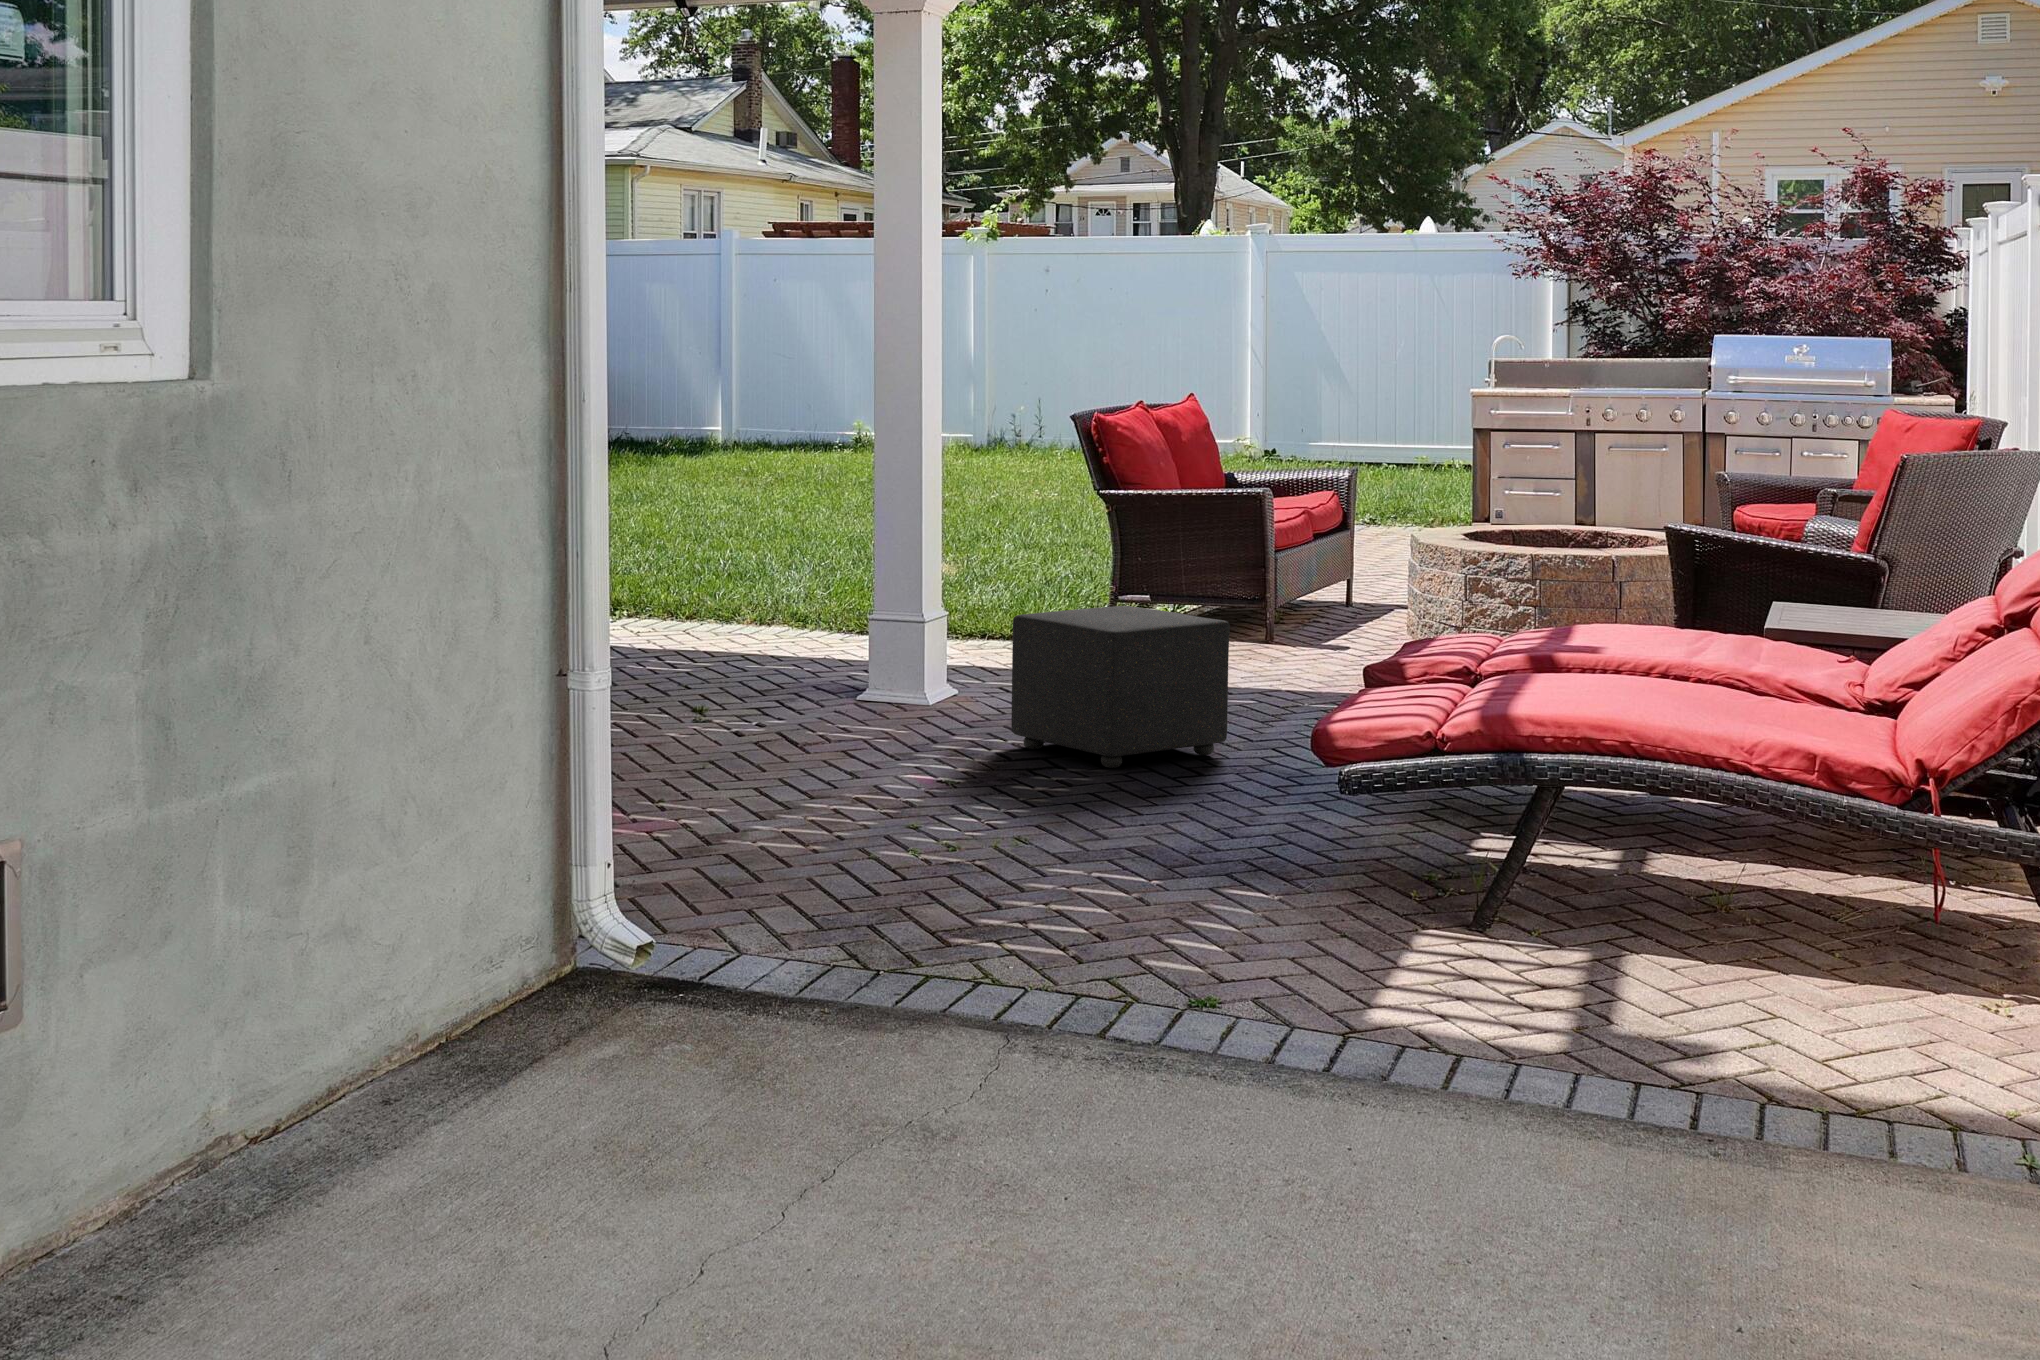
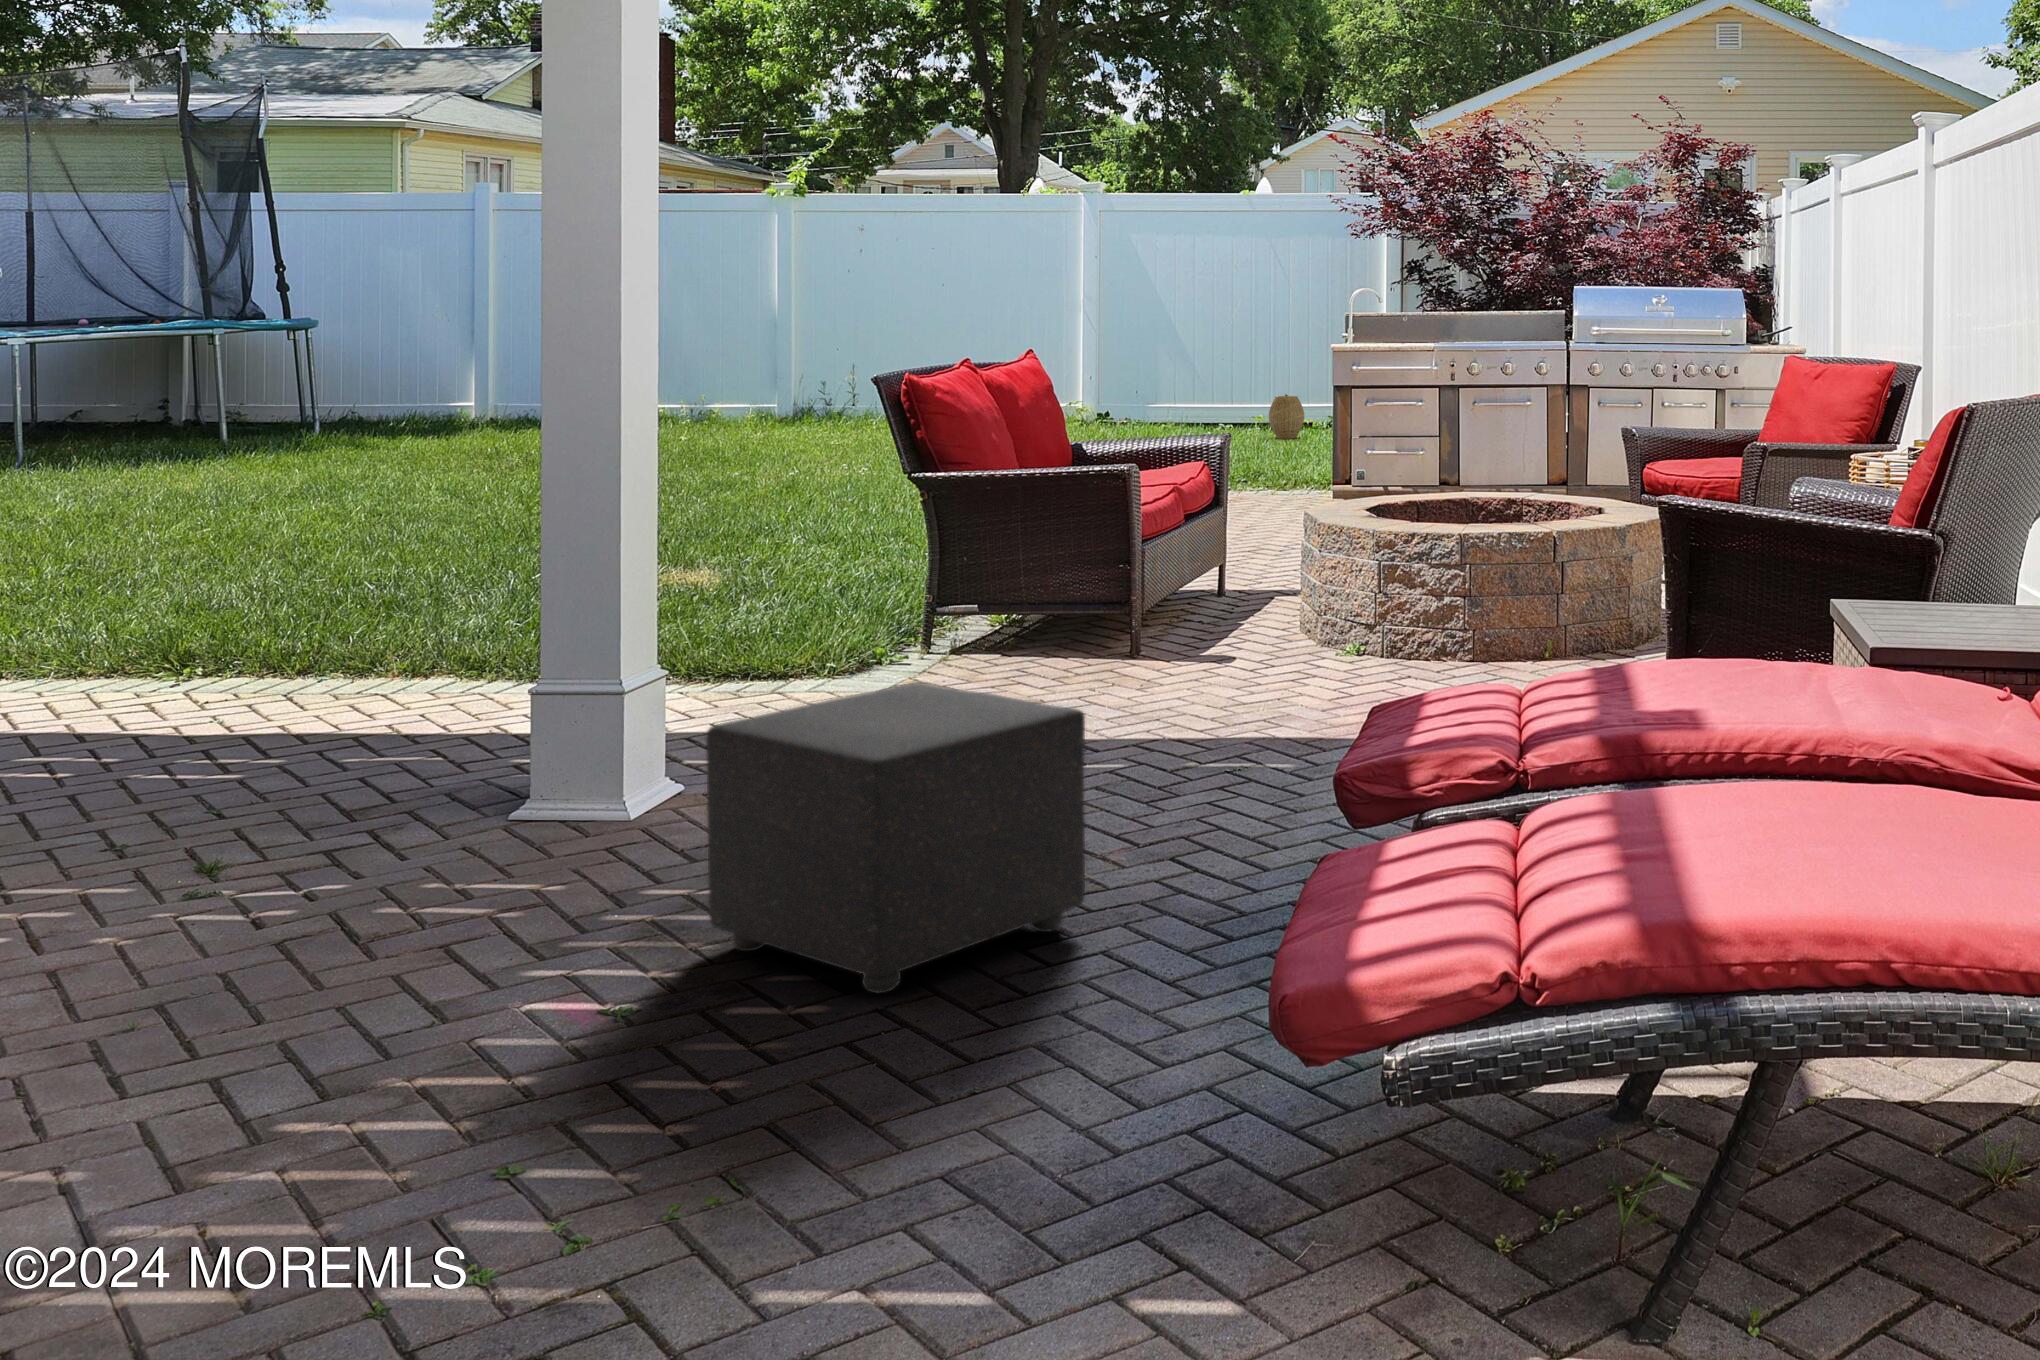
woven basket: none [1424,441,1461,487] -> present [1269,394,1304,439]

